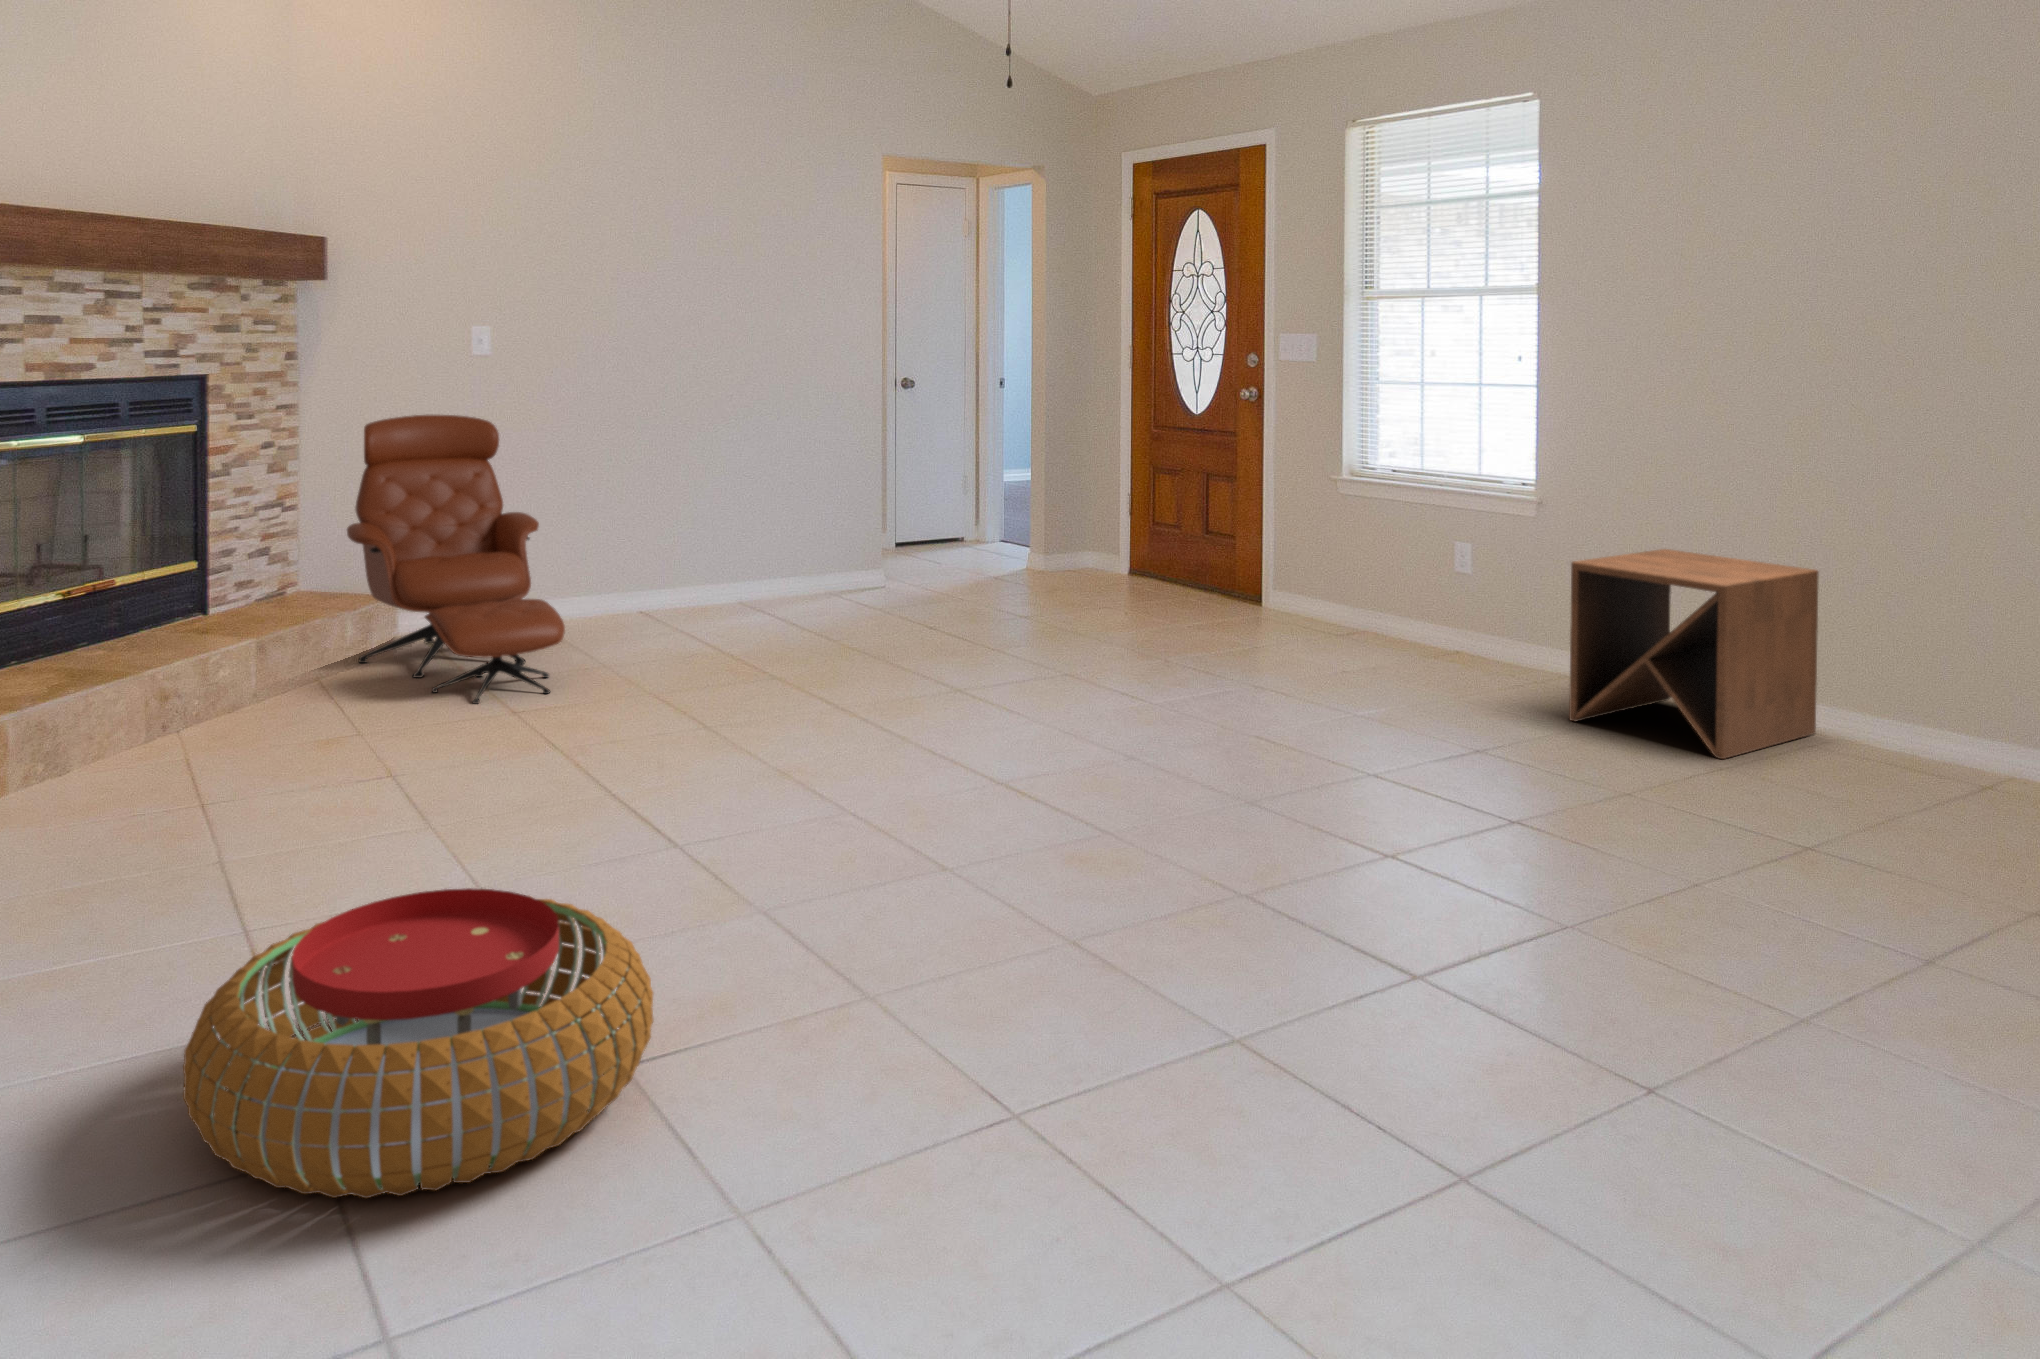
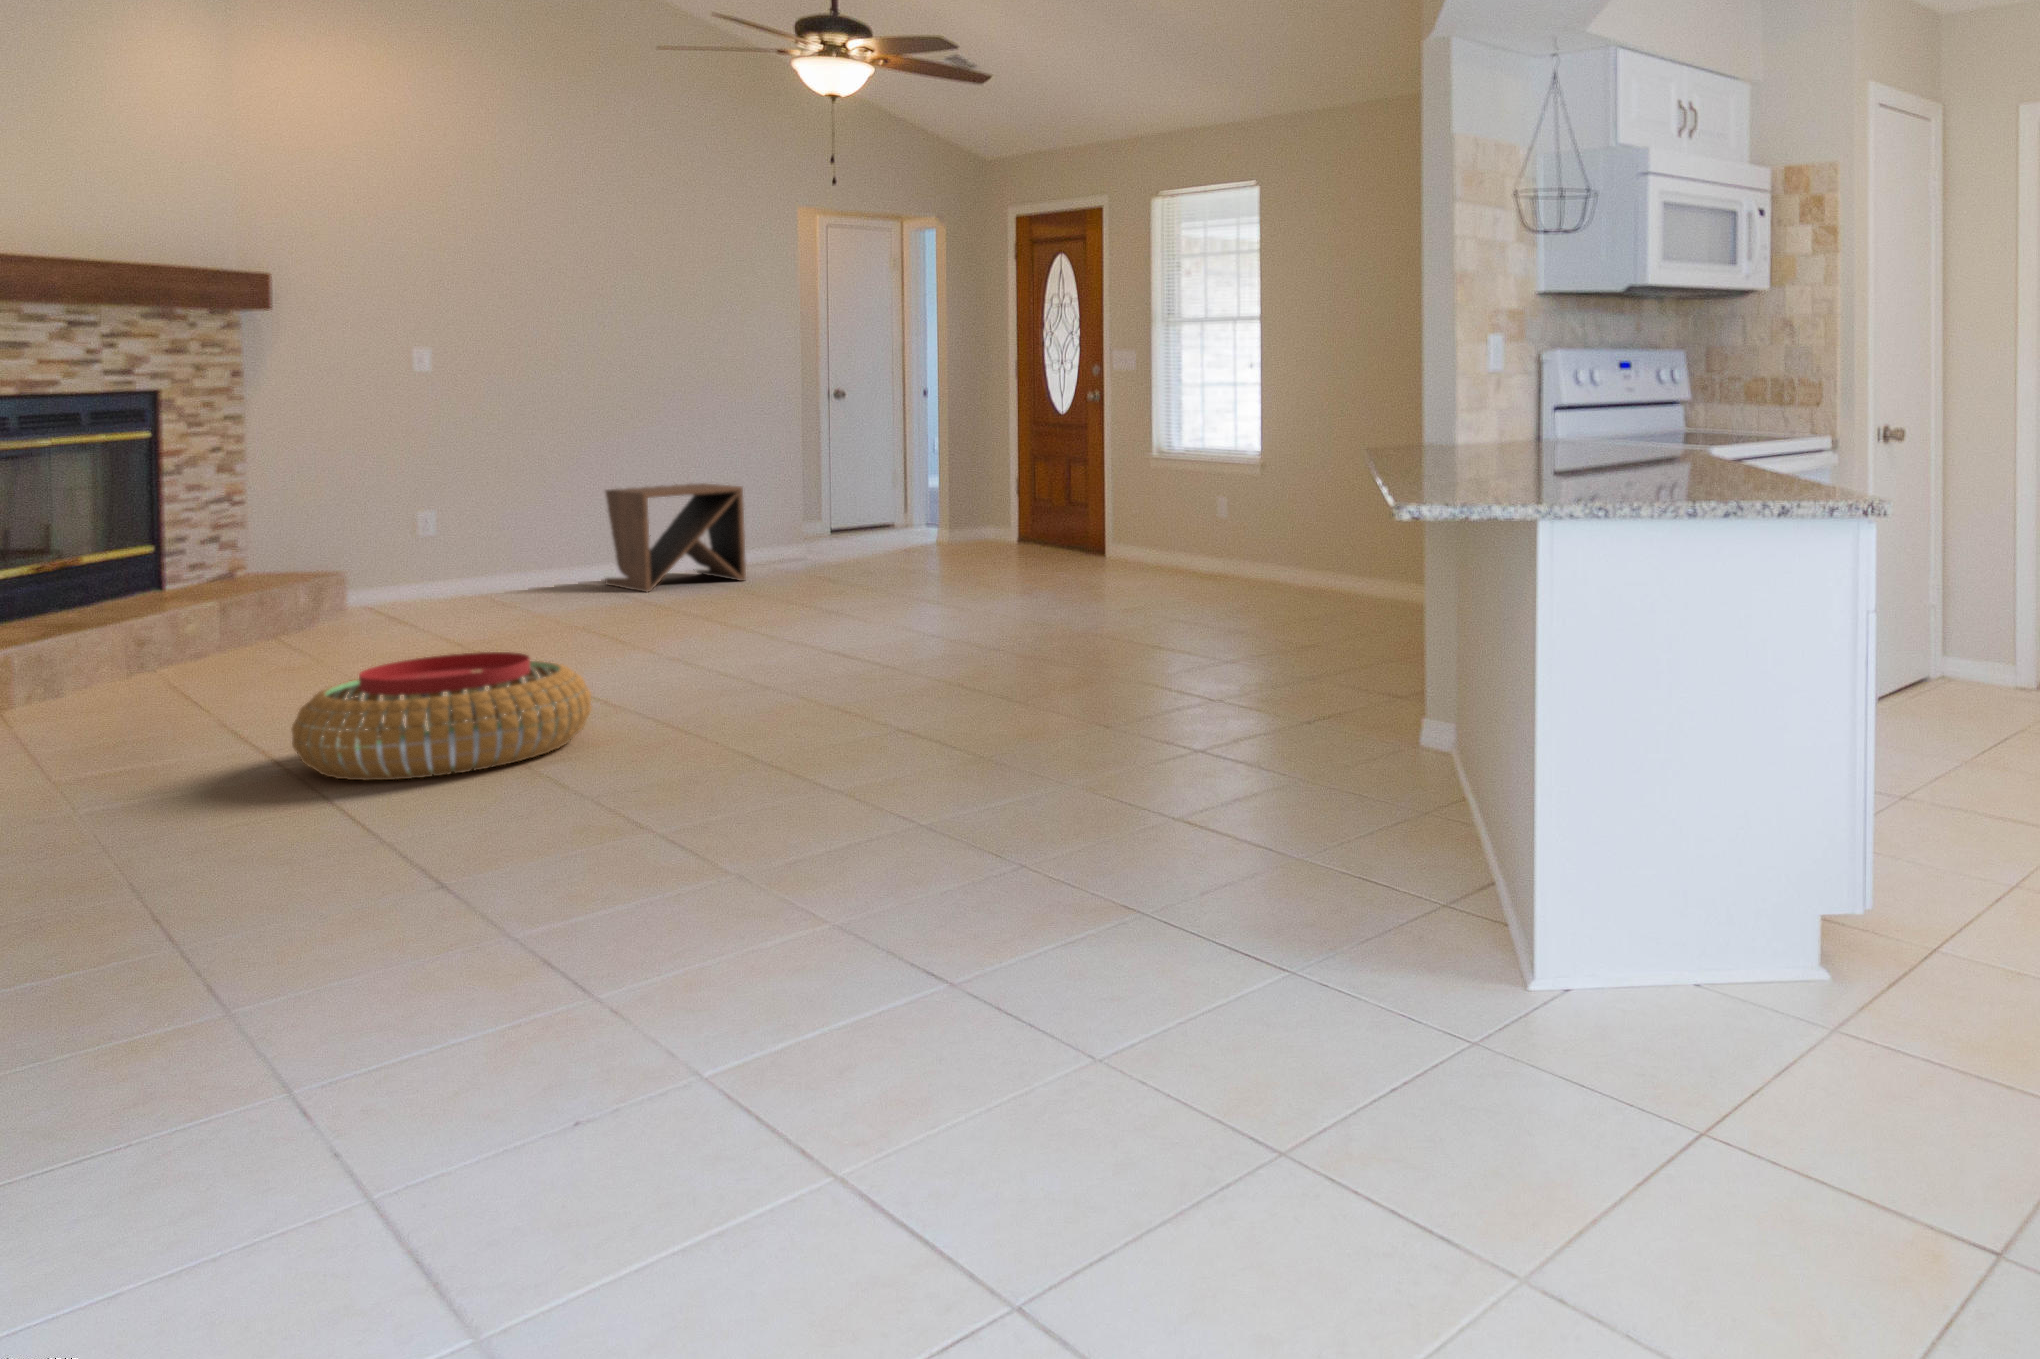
lounge chair: present [347,415,565,704] -> none [298,424,510,636]
side table: present [1569,549,1819,759] -> present [605,483,746,592]

